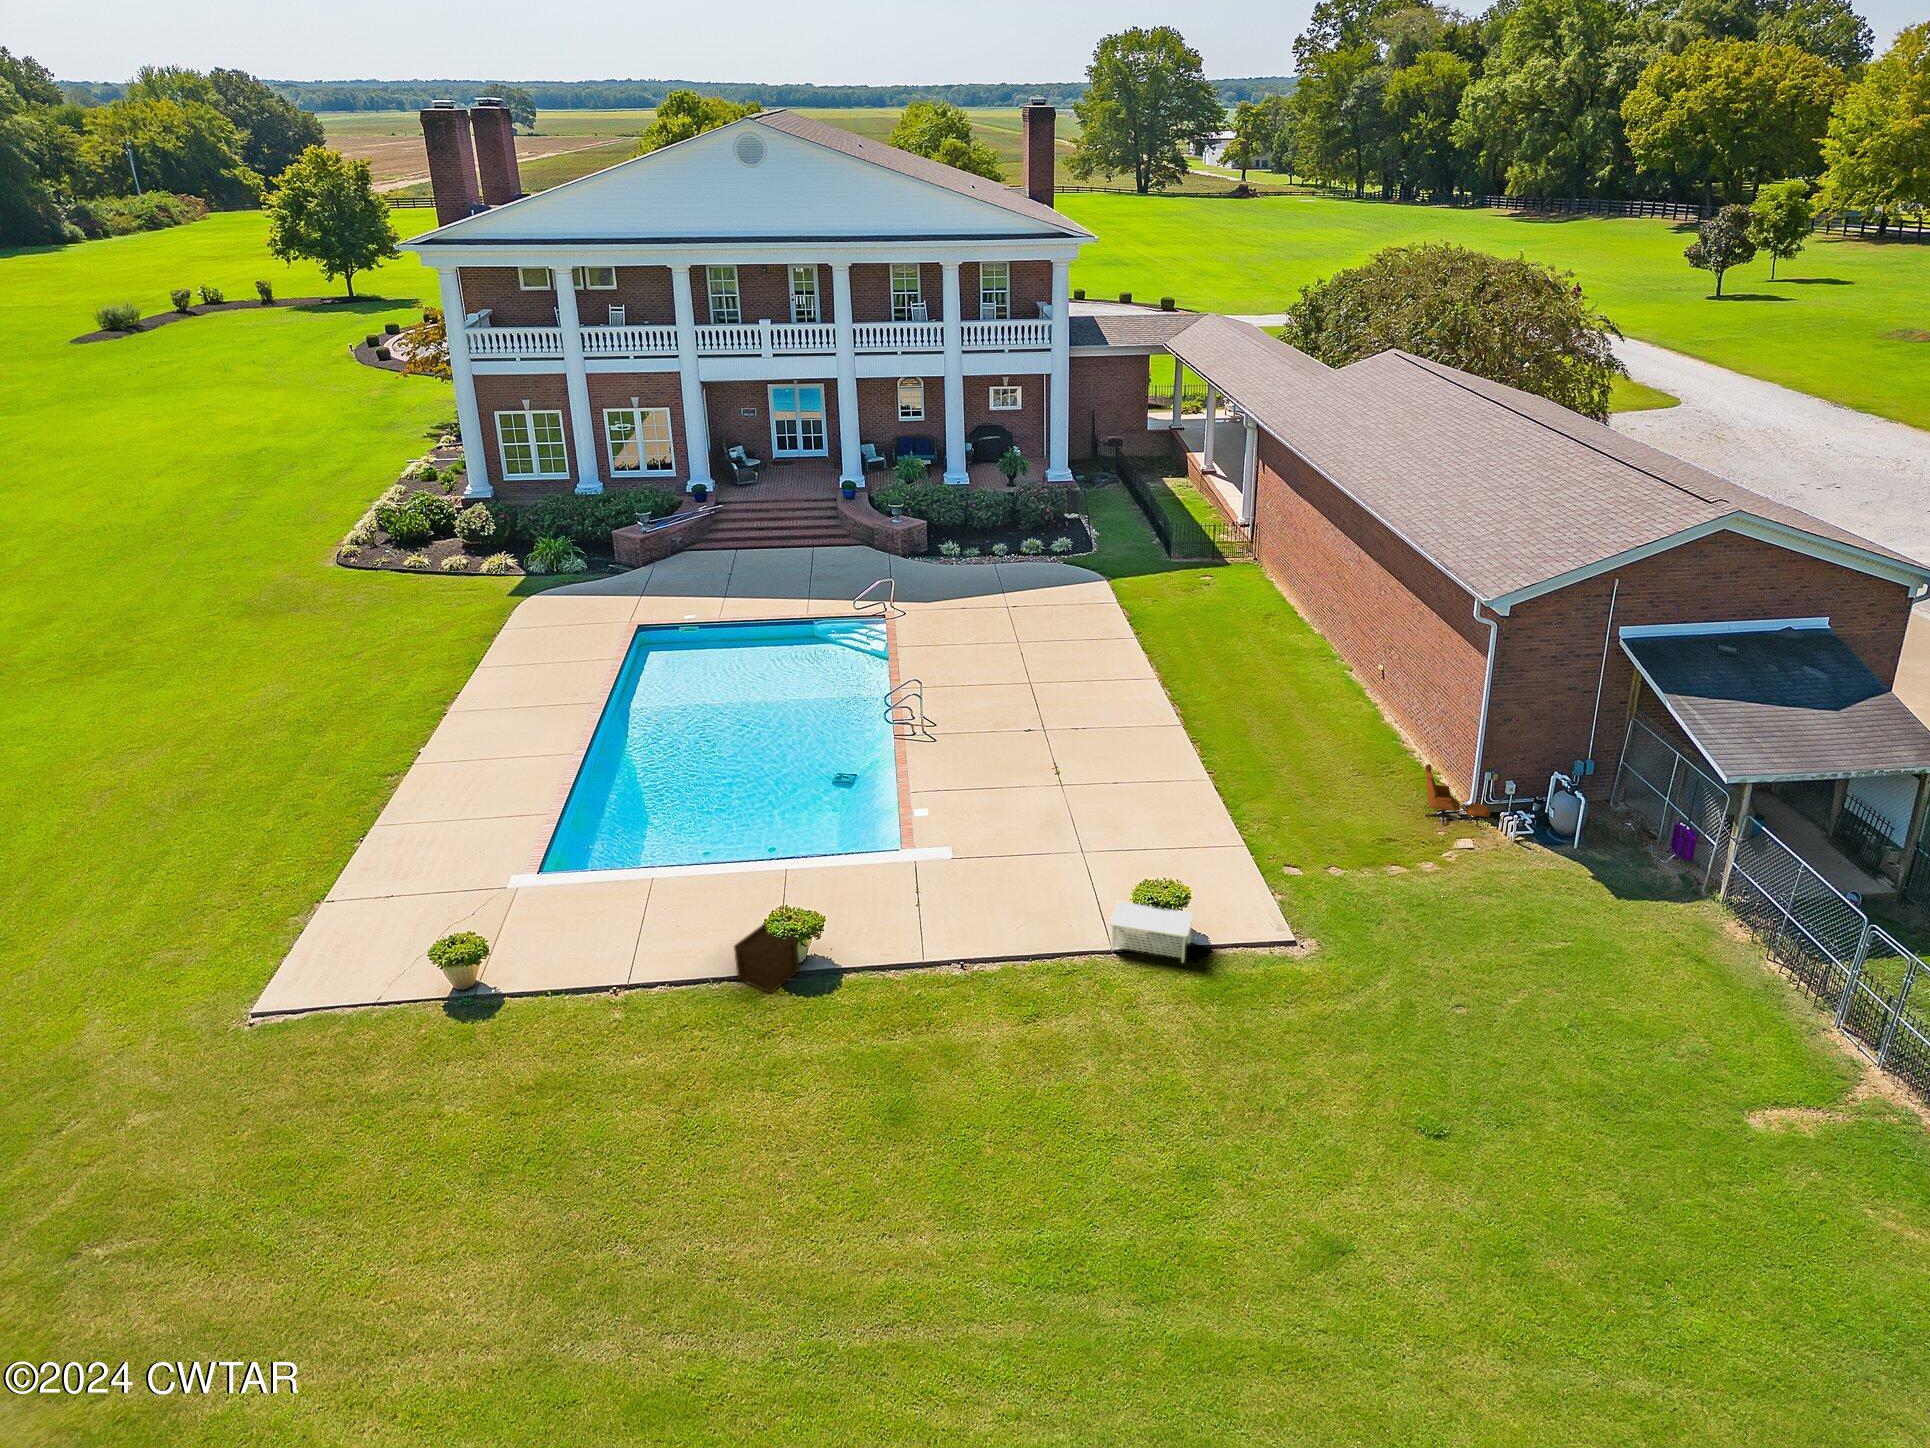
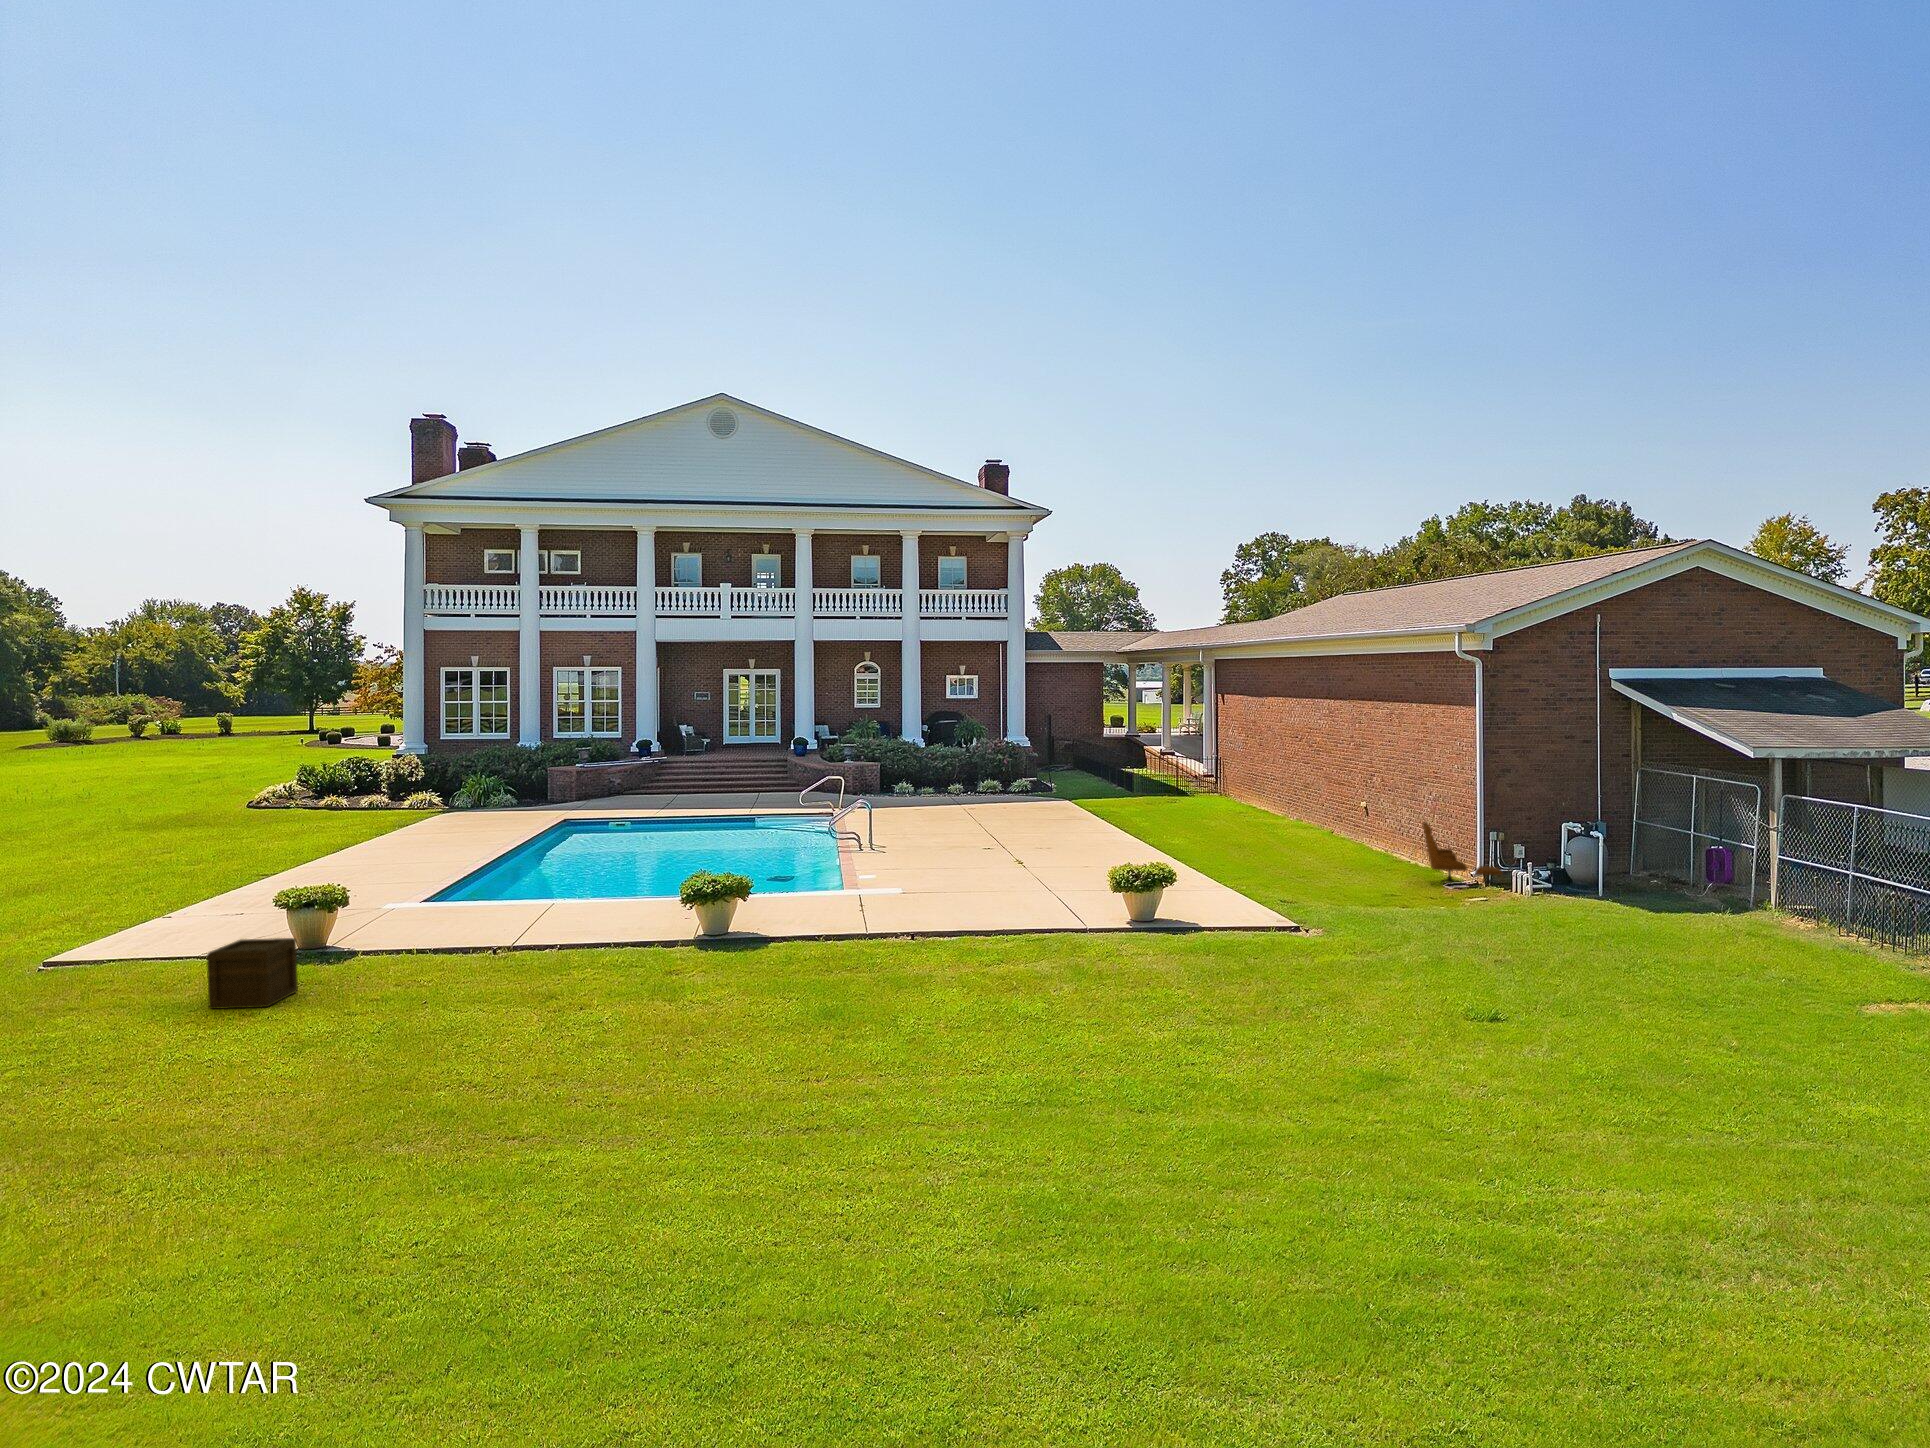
storage bench: present [1110,902,1193,962] -> none [1072,905,1171,959]
wooden crate: present [734,924,800,993] -> present [207,938,298,1009]

